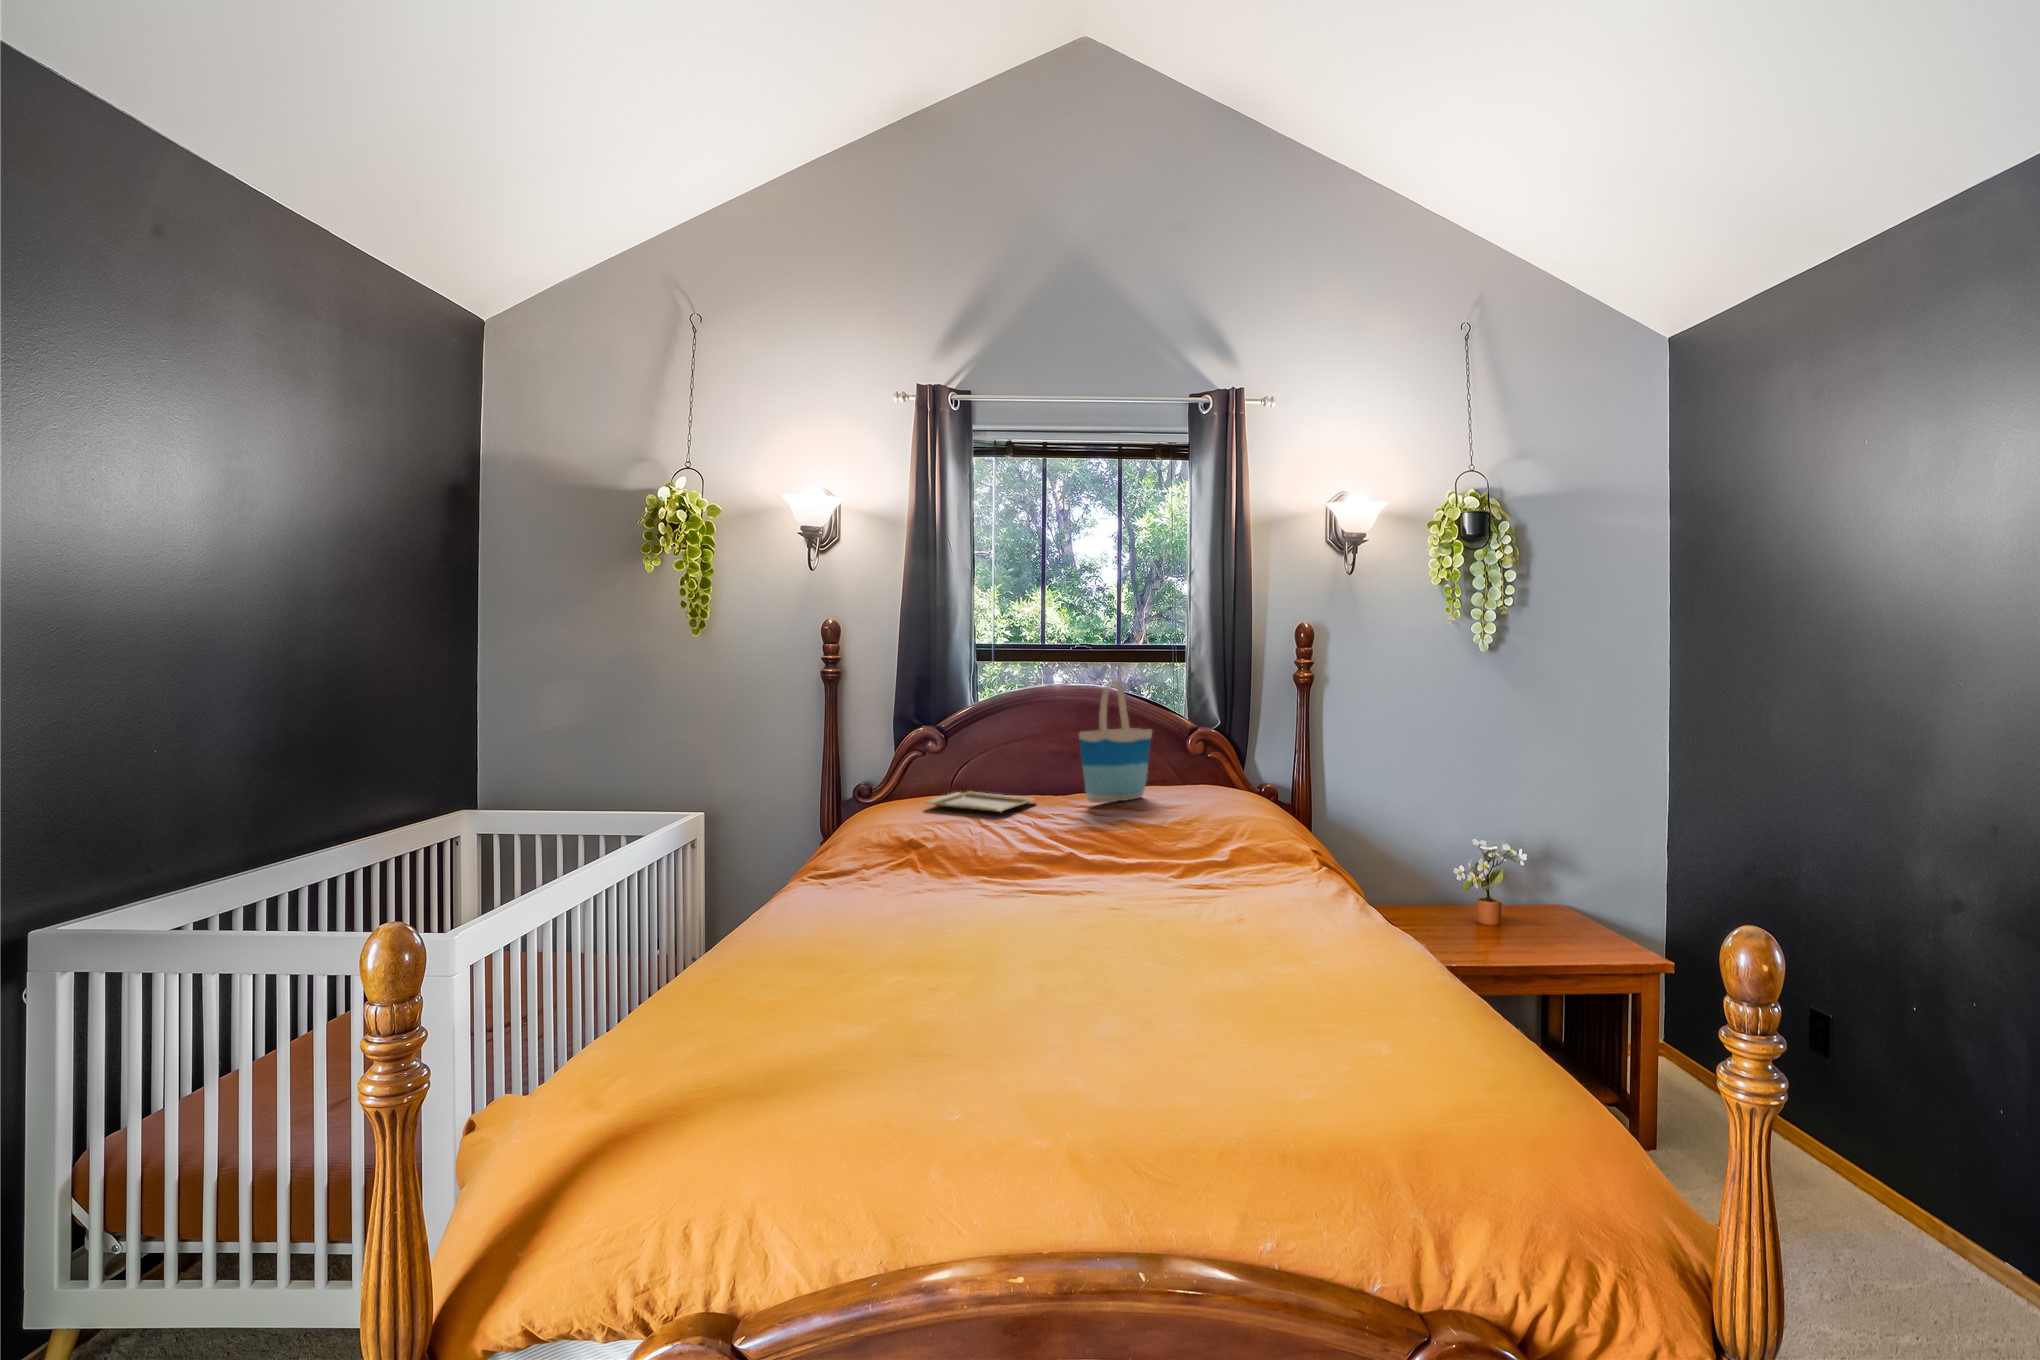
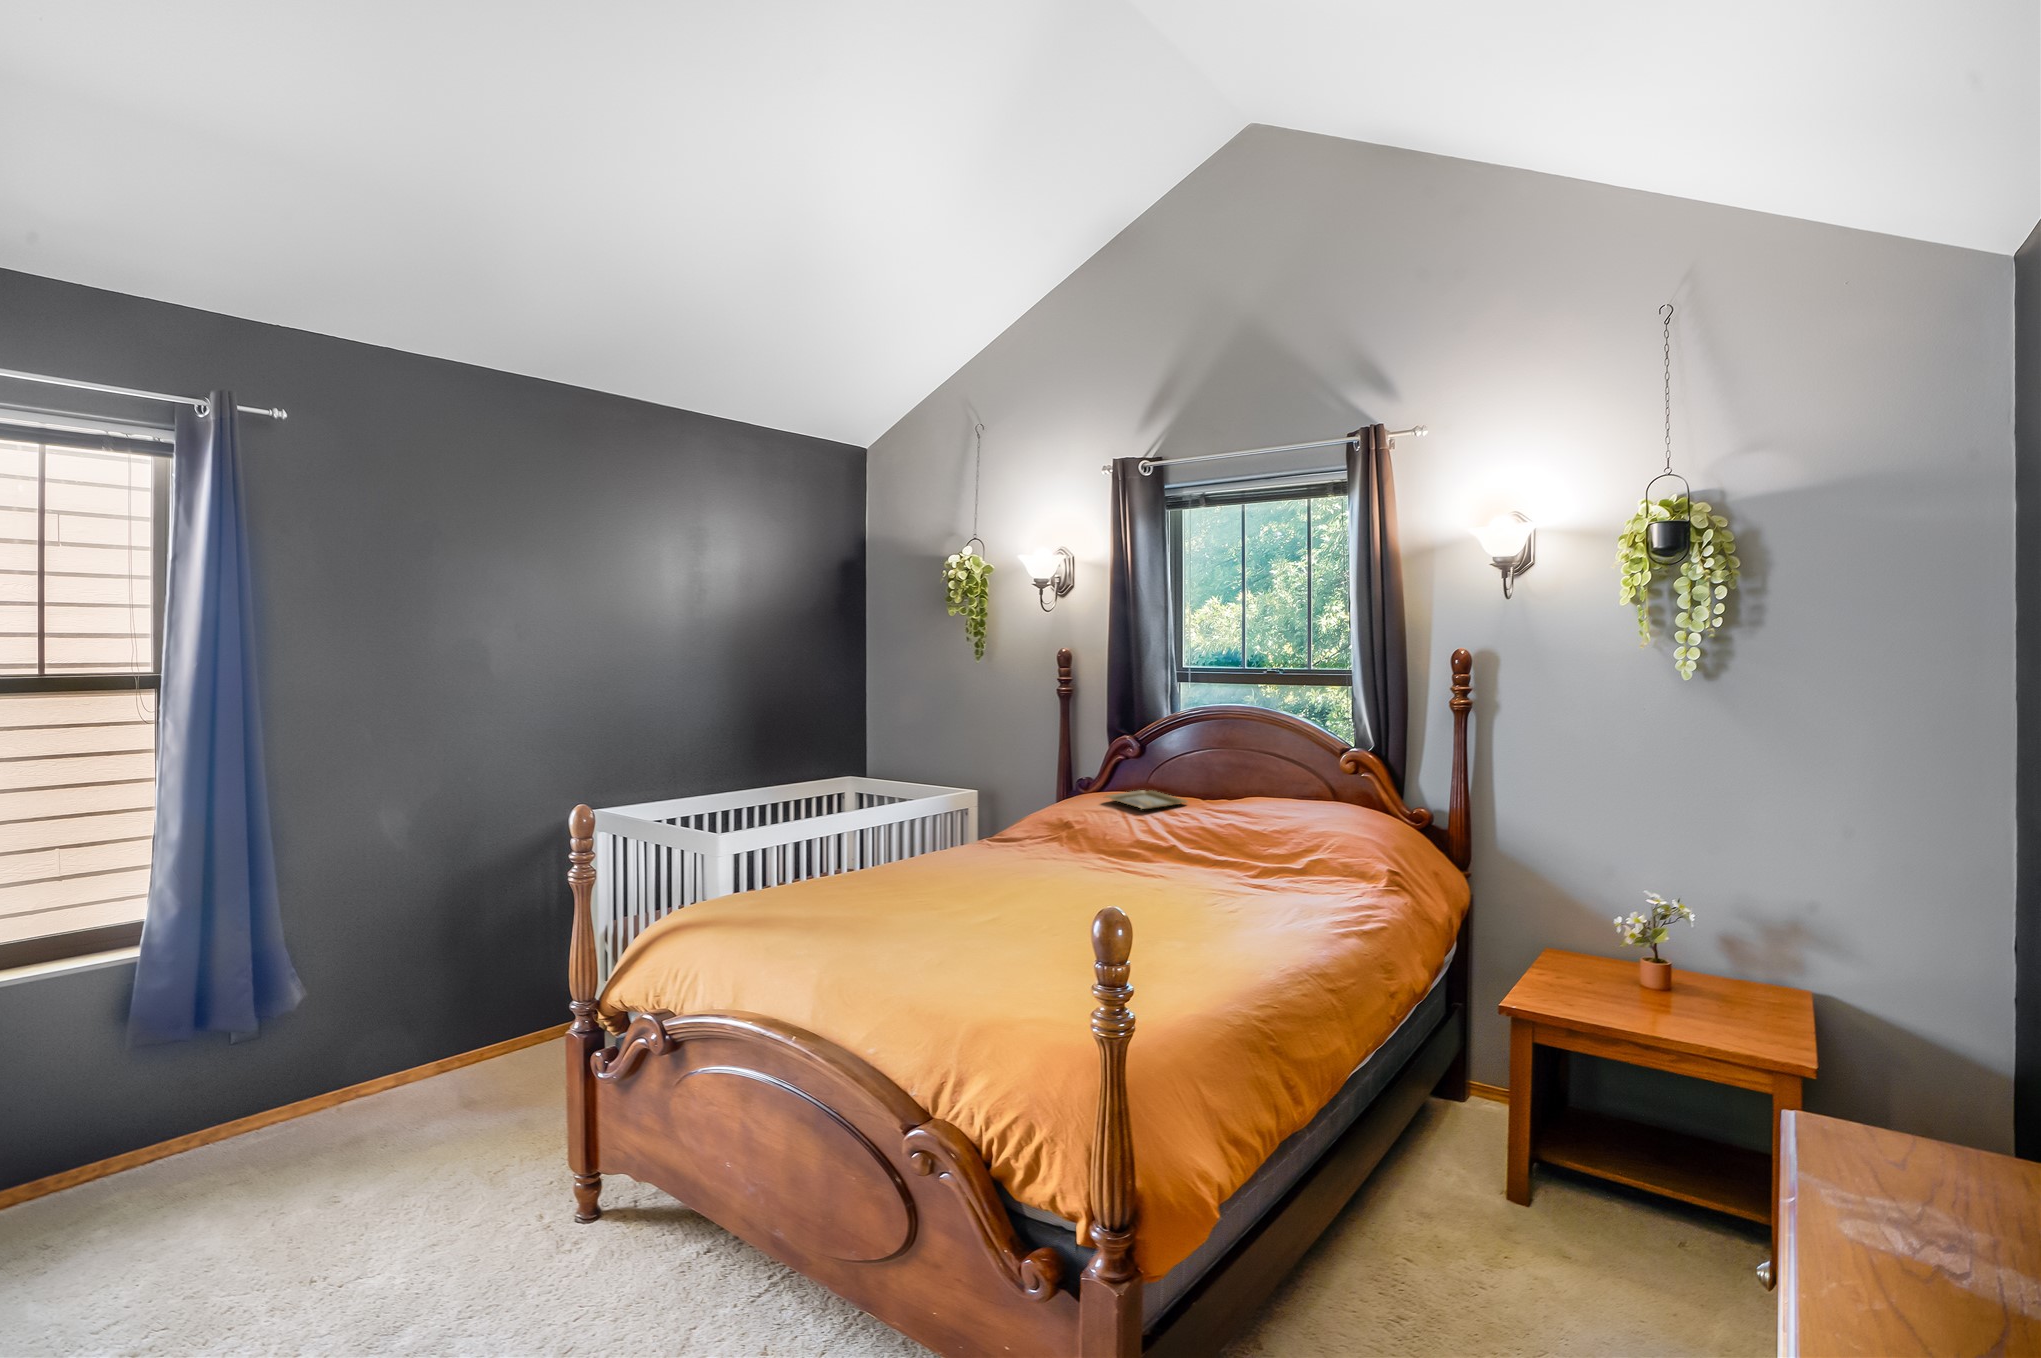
tote bag: present [1079,680,1152,803] -> none [1209,705,1287,809]

